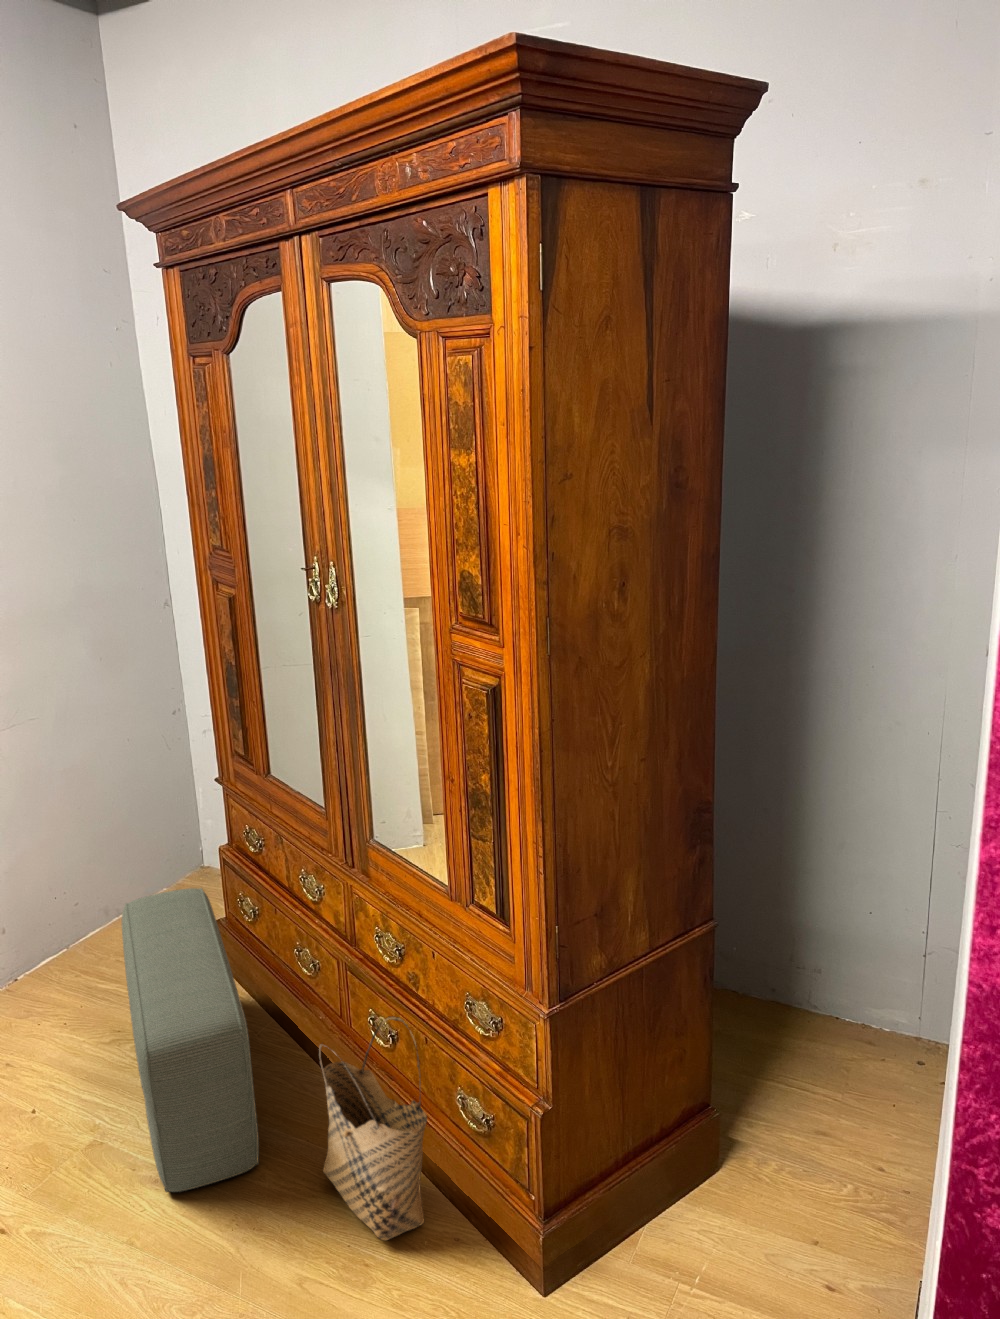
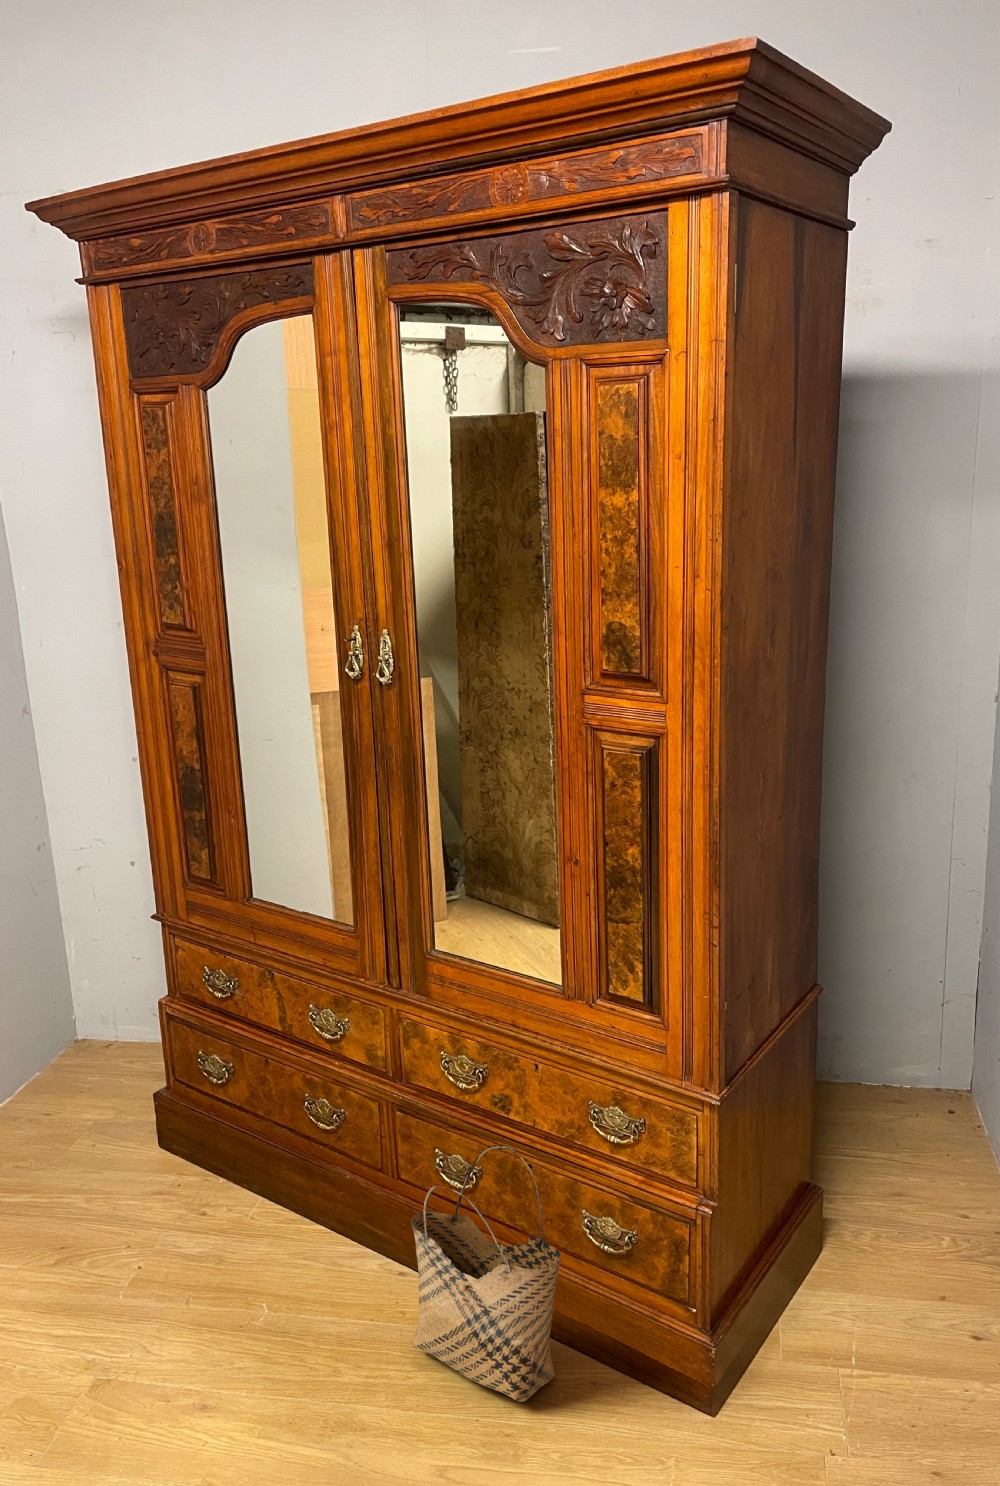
pouf: present [122,888,259,1192] -> none [66,1046,330,1407]

